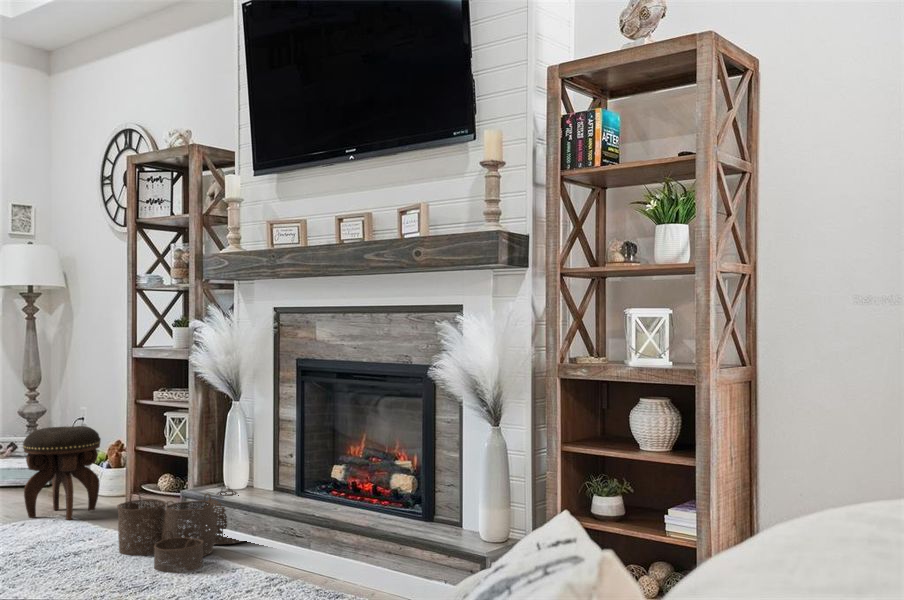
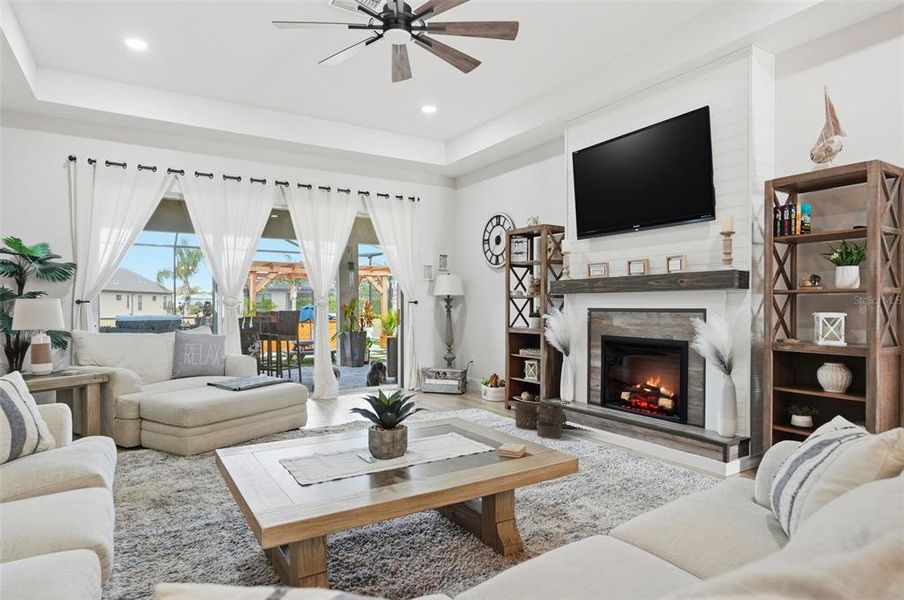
footstool: present [23,426,101,520] -> none [460,365,494,411]

